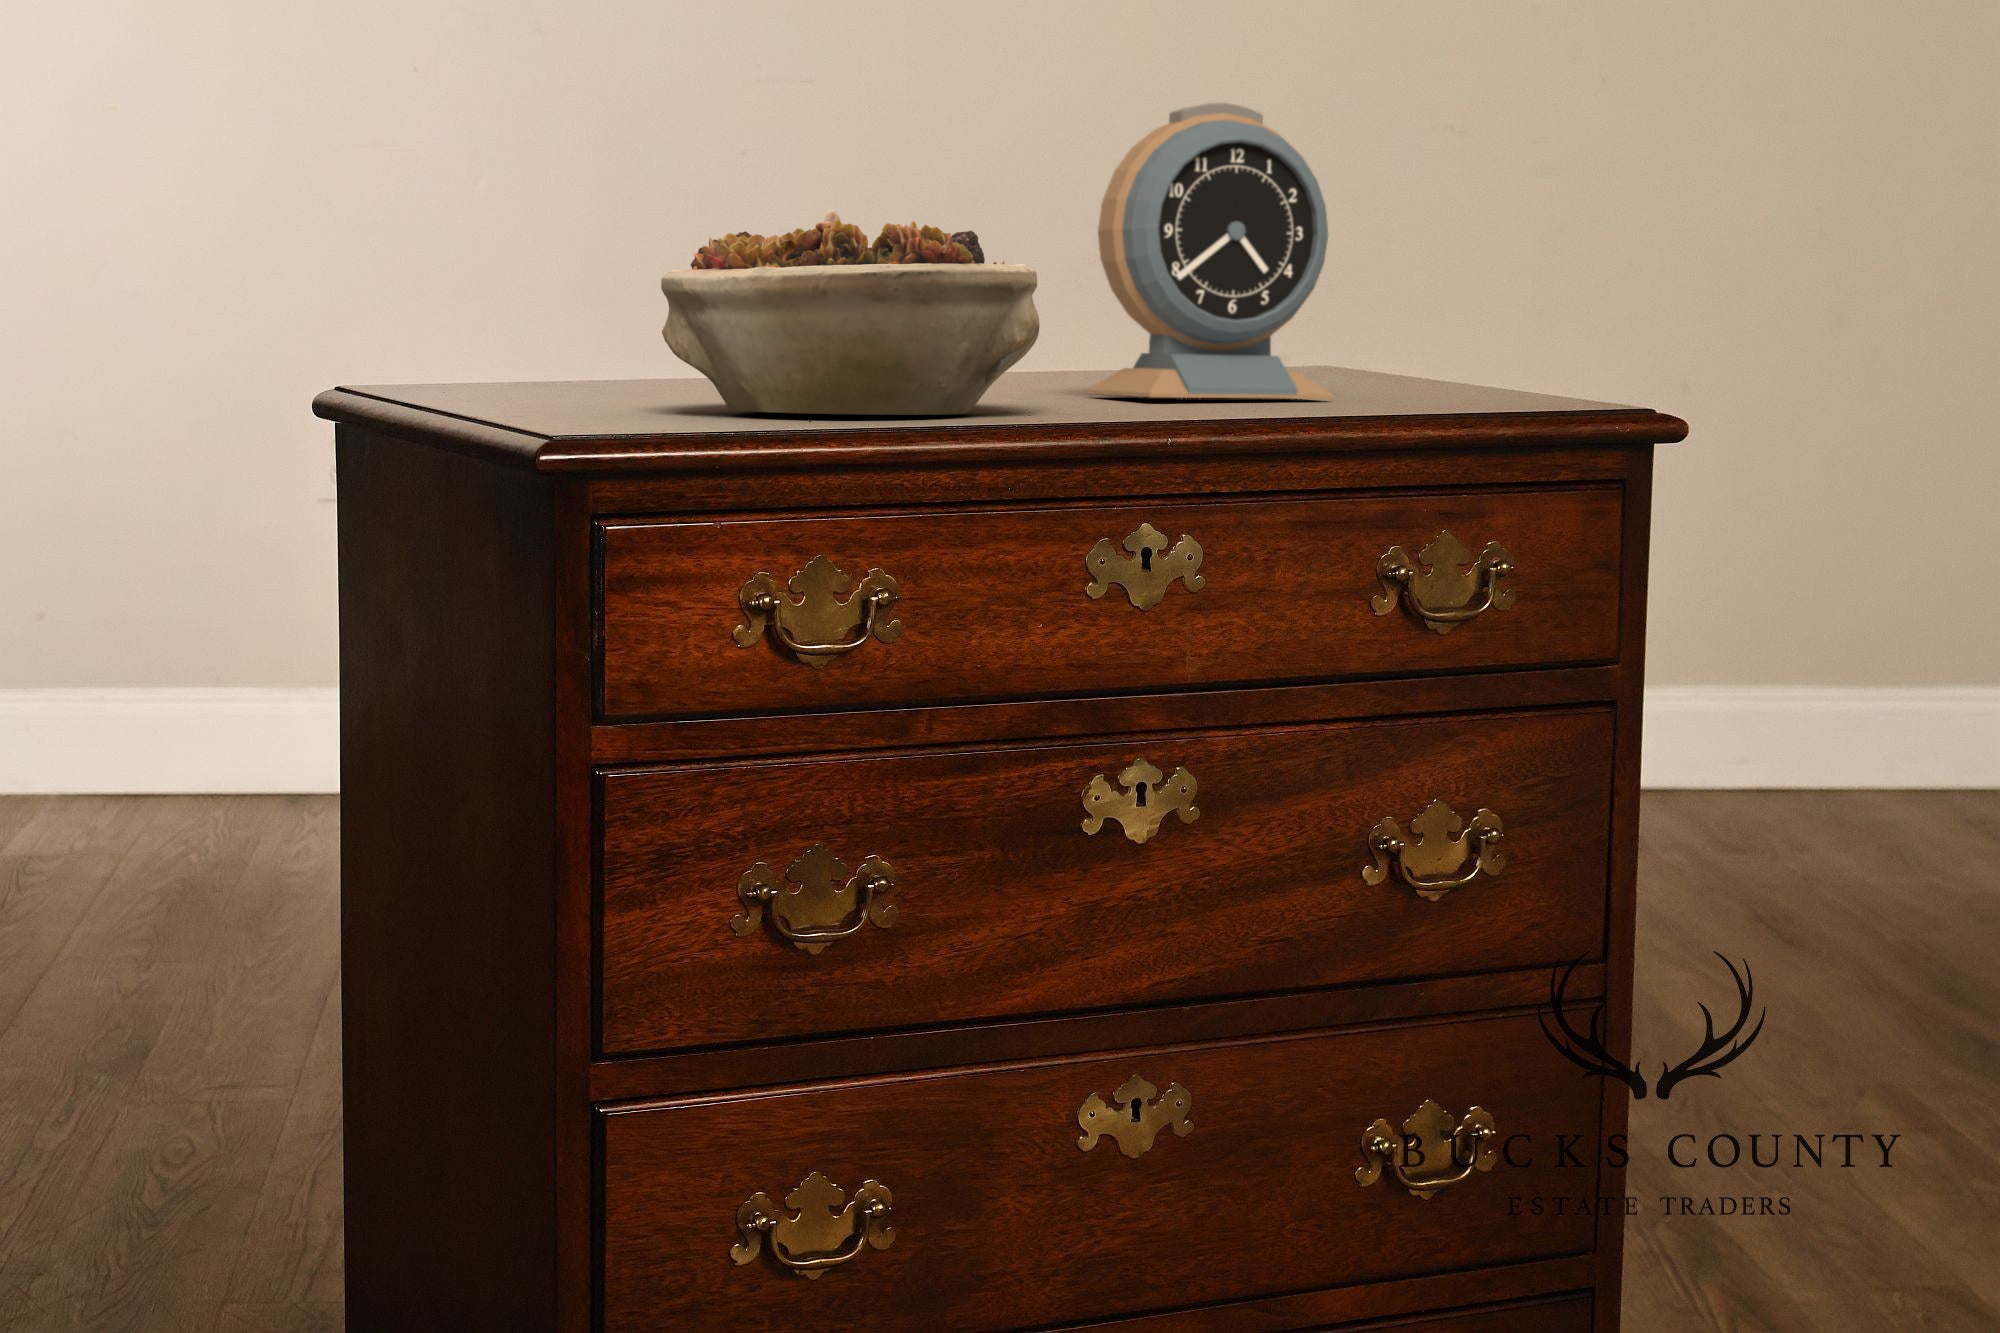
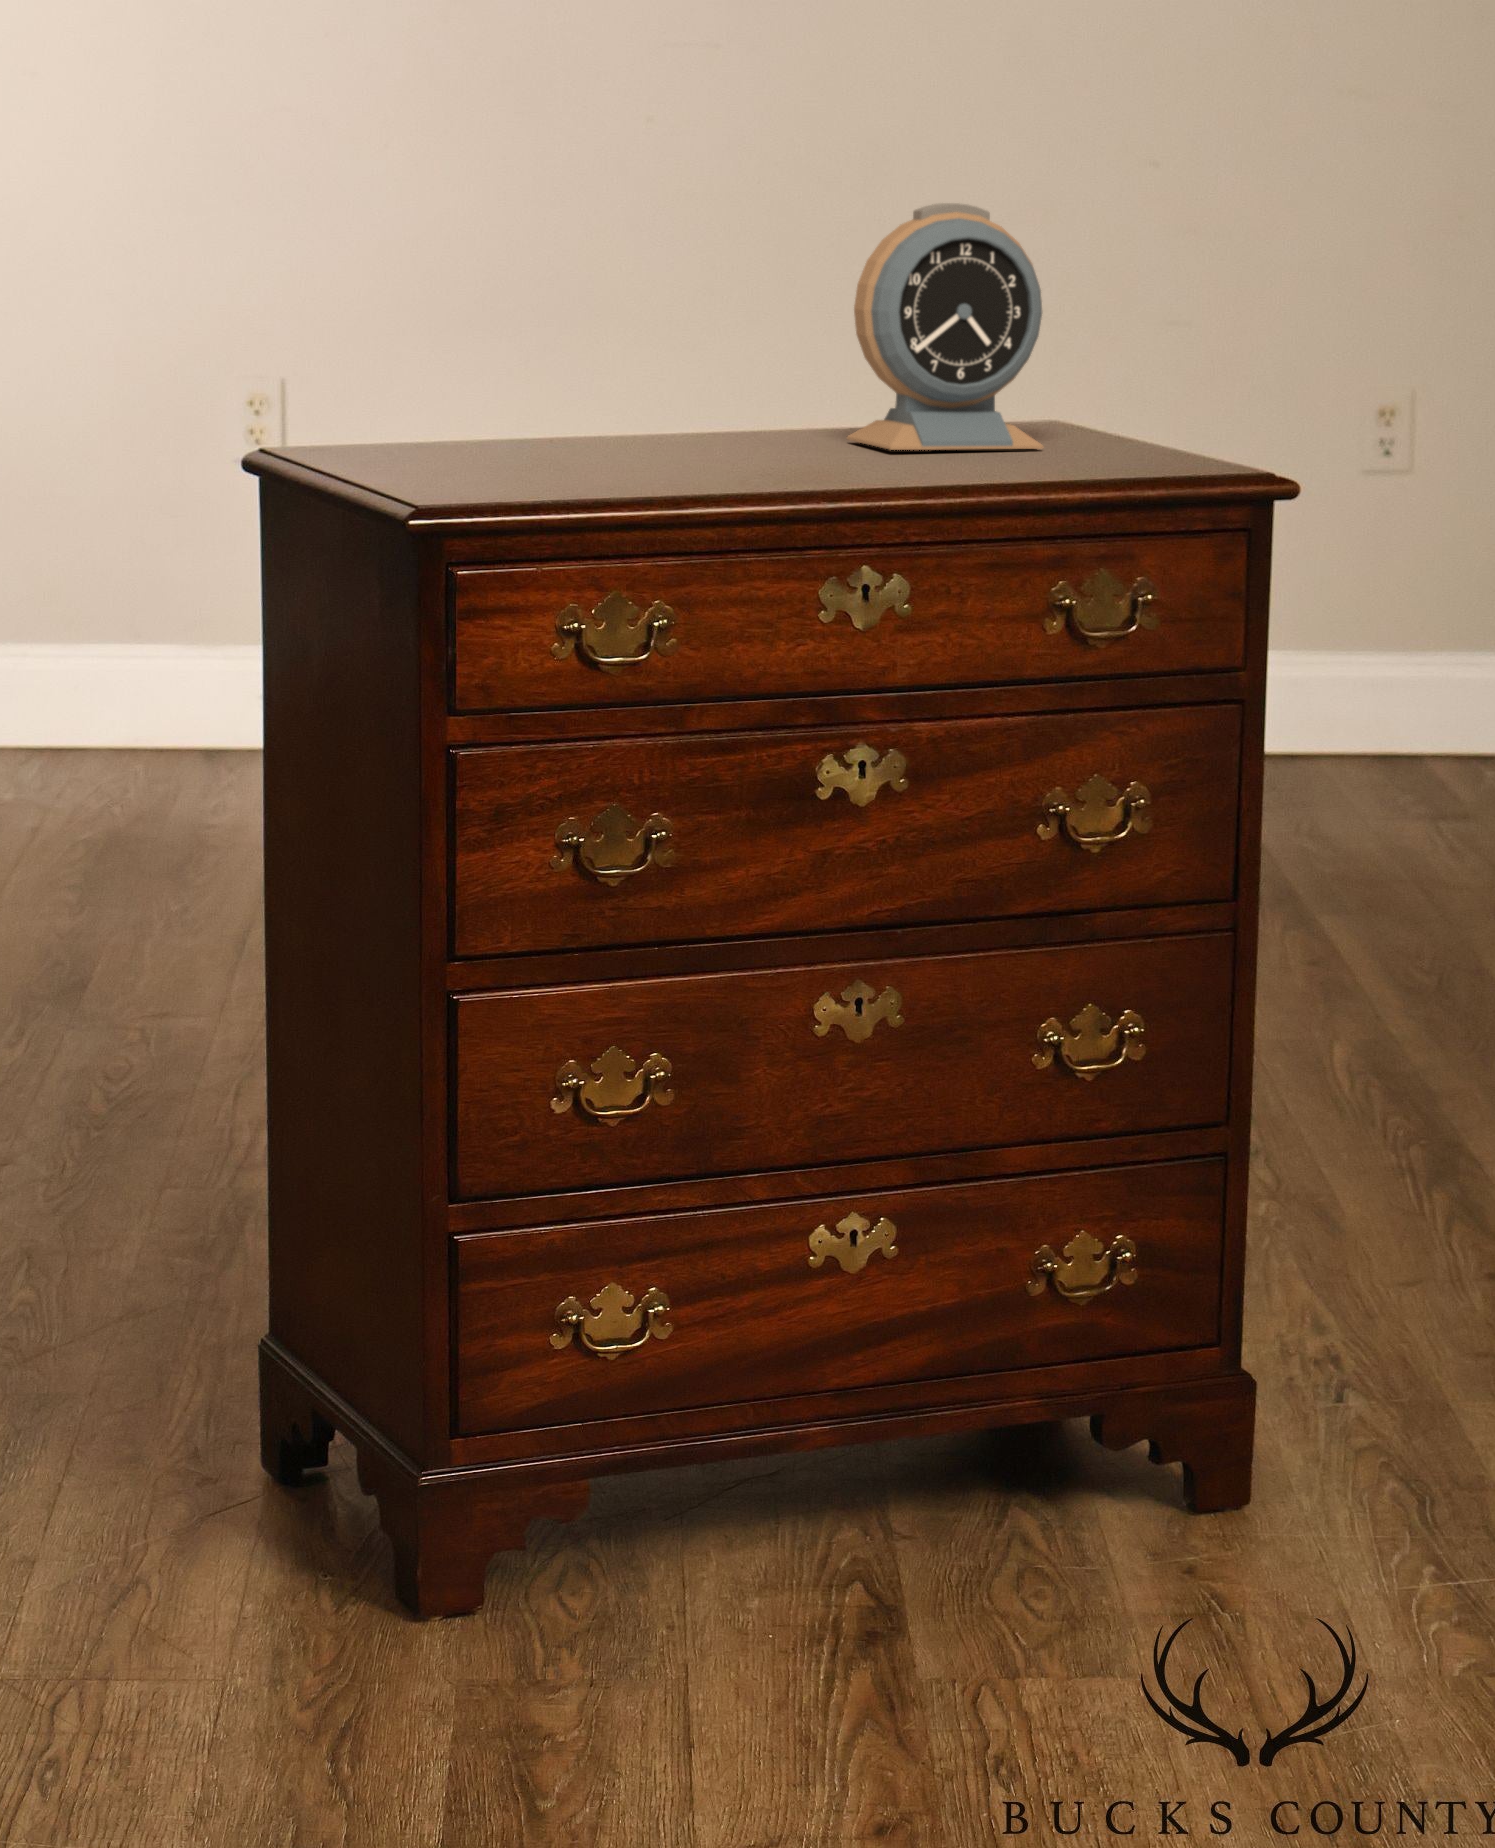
succulent planter: present [661,210,1040,415] -> none [499,321,789,480]

